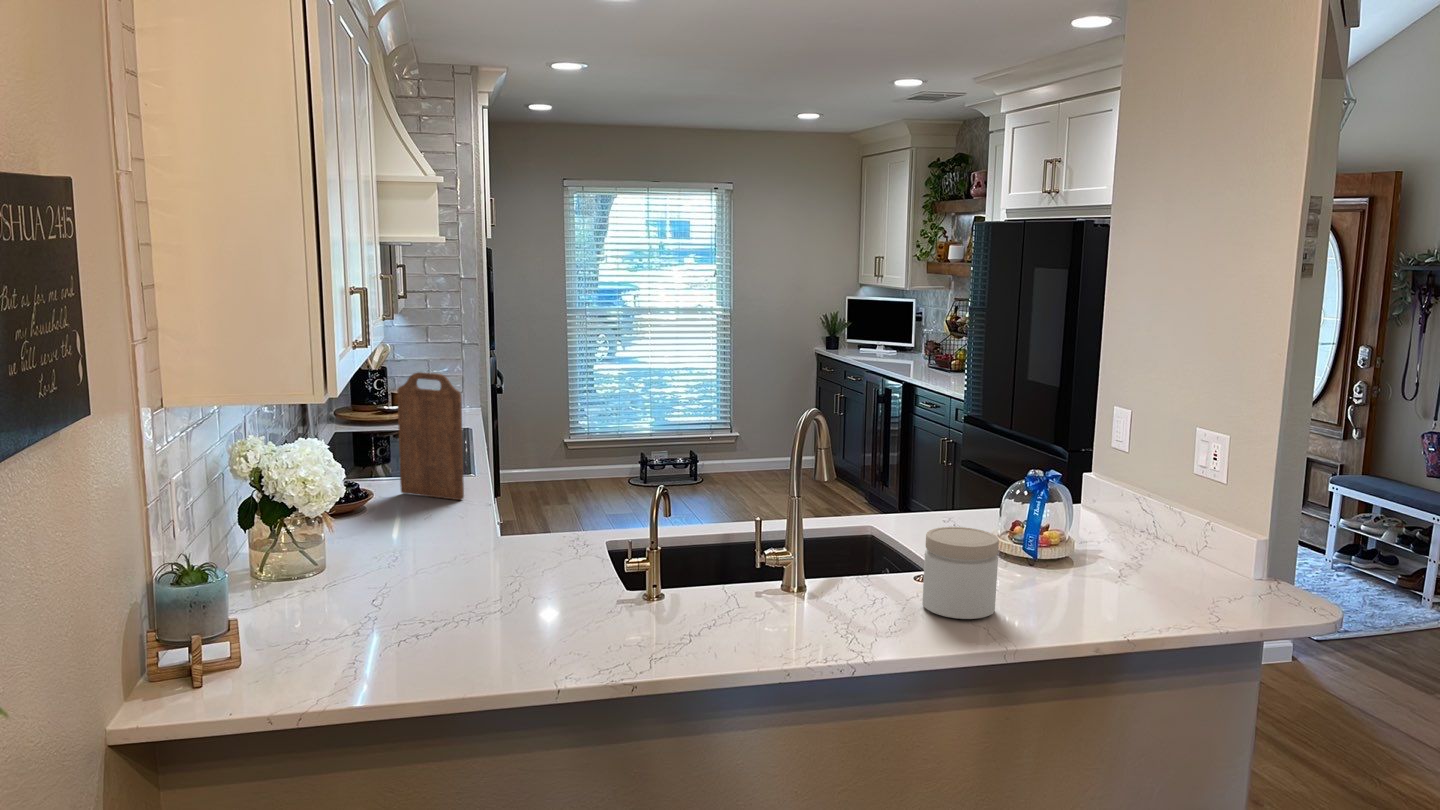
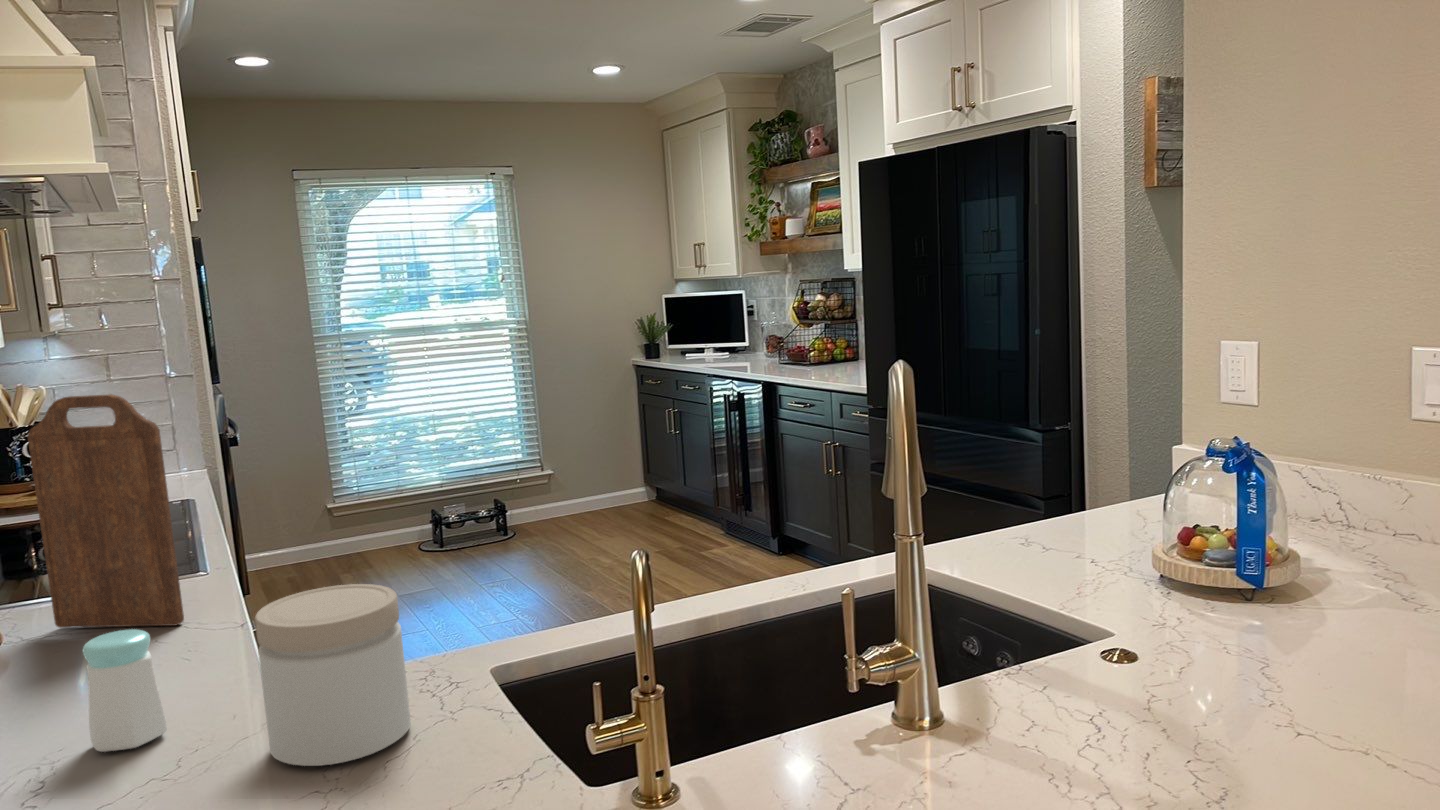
salt shaker: none [423,494,455,548] -> present [83,629,167,752]
jar: present [922,527,999,619] -> present [255,584,411,766]

